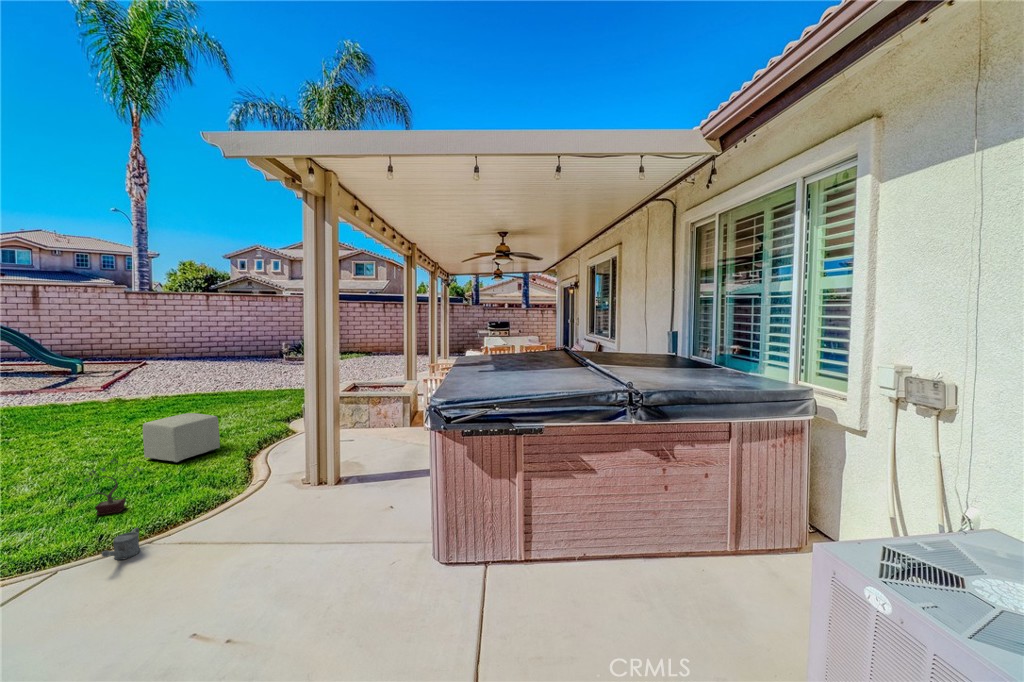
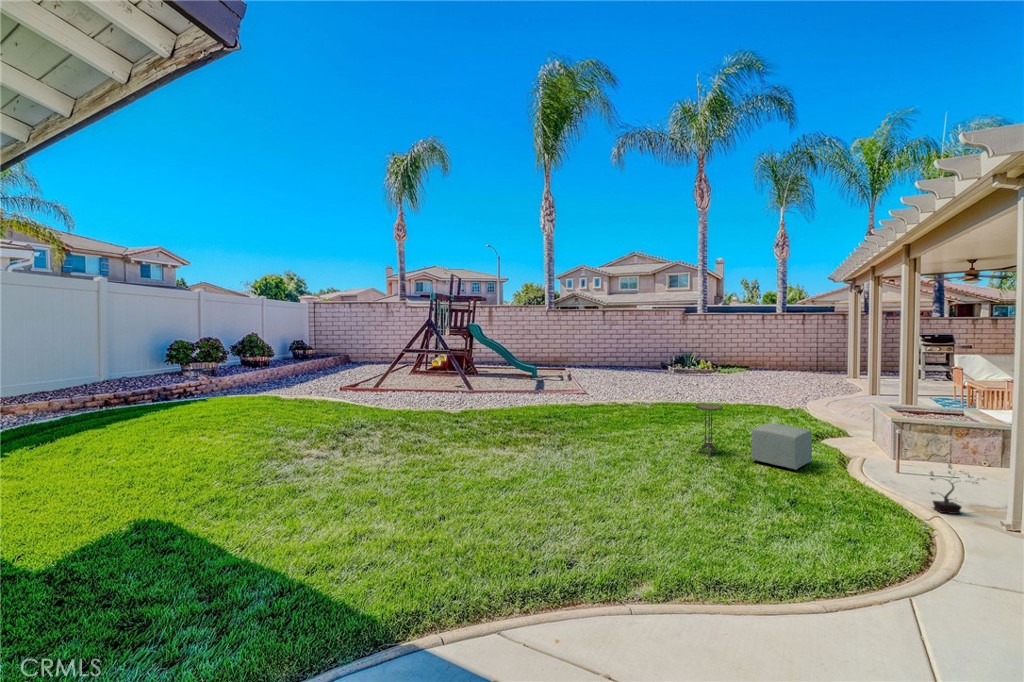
side table: none [79,399,121,463] -> present [695,404,723,457]
potted plant: present [84,458,143,515] -> present [930,465,977,514]
watering can: present [102,528,140,560] -> none [942,543,980,574]

